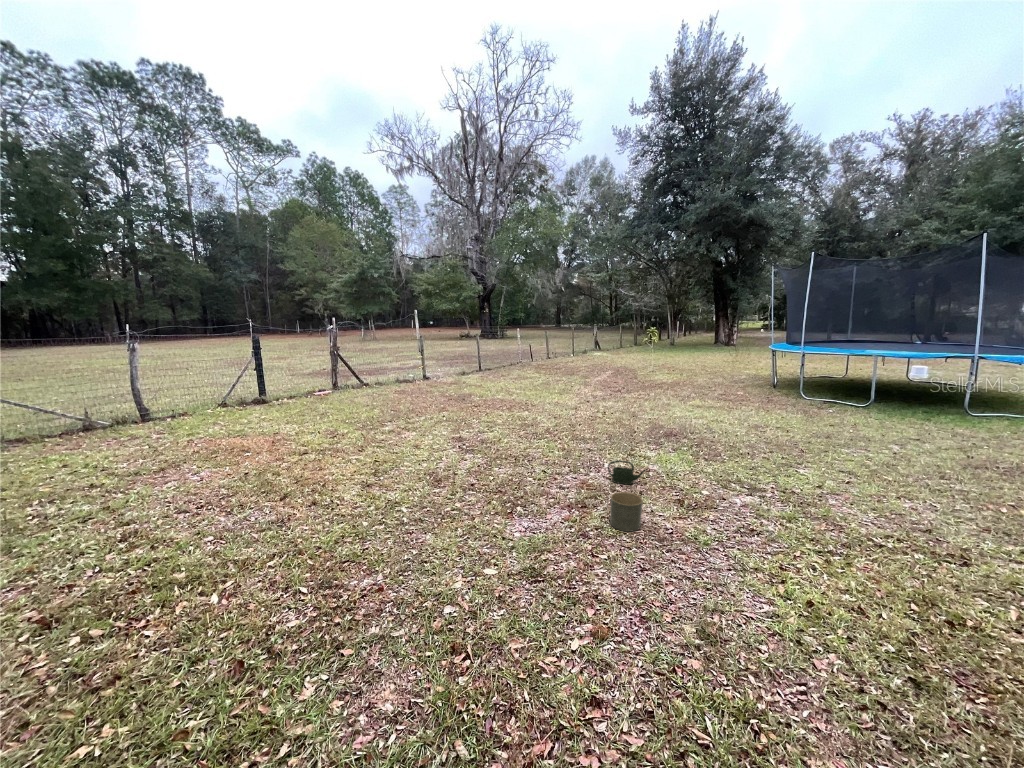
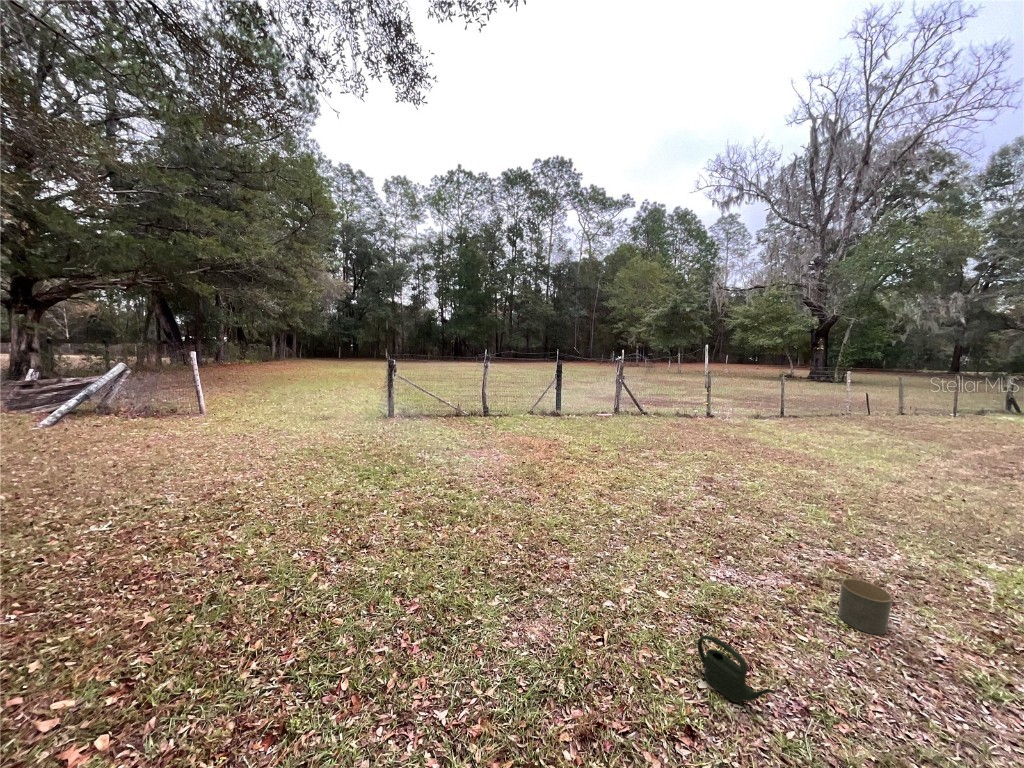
watering can: present [608,460,647,485] -> present [697,635,775,702]

